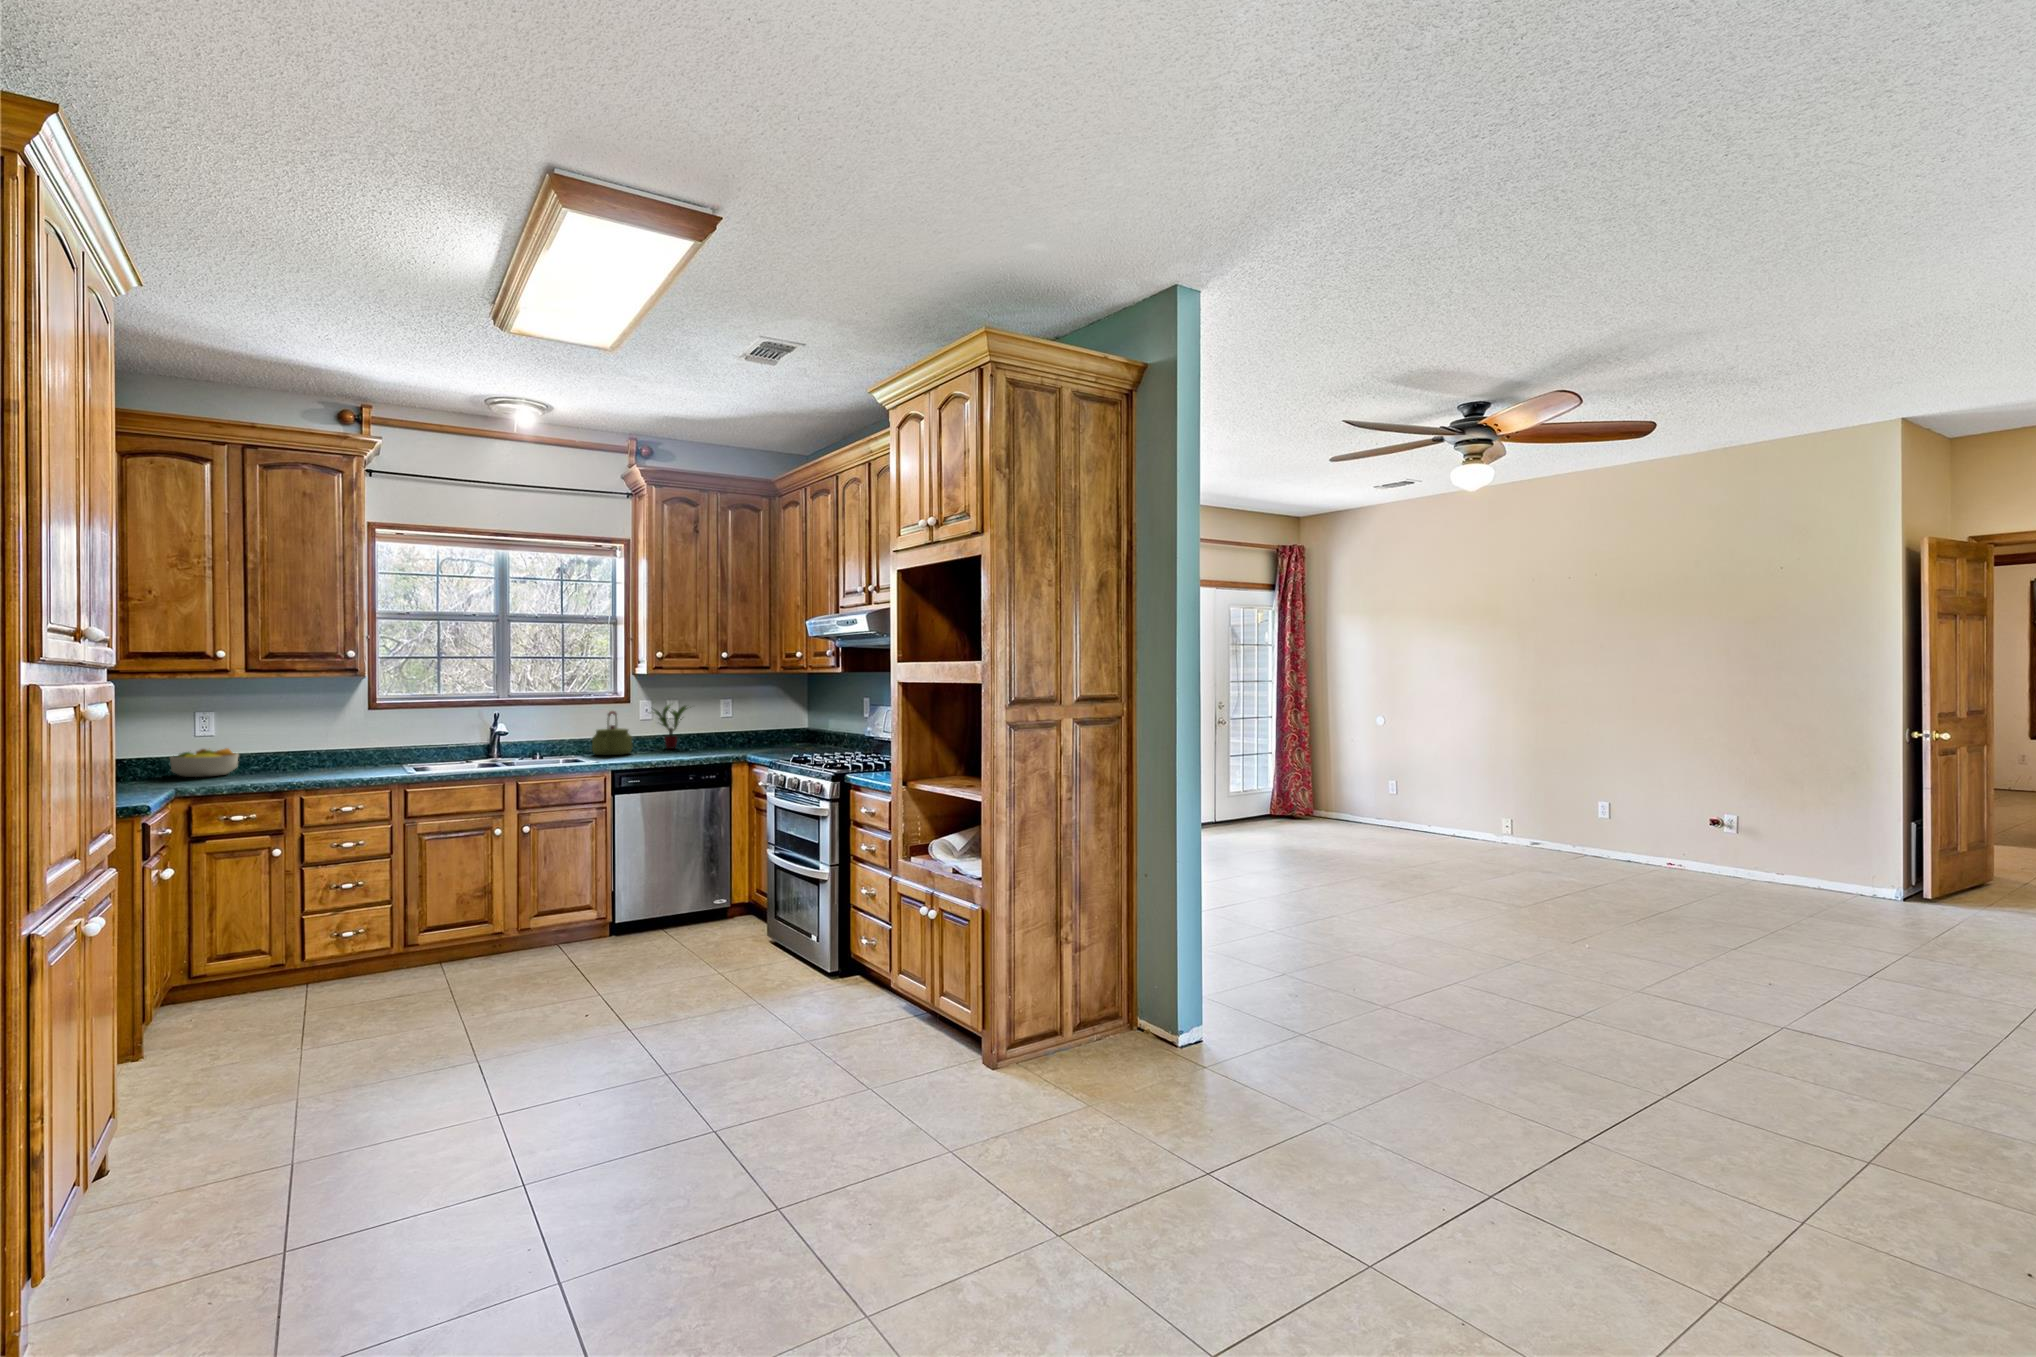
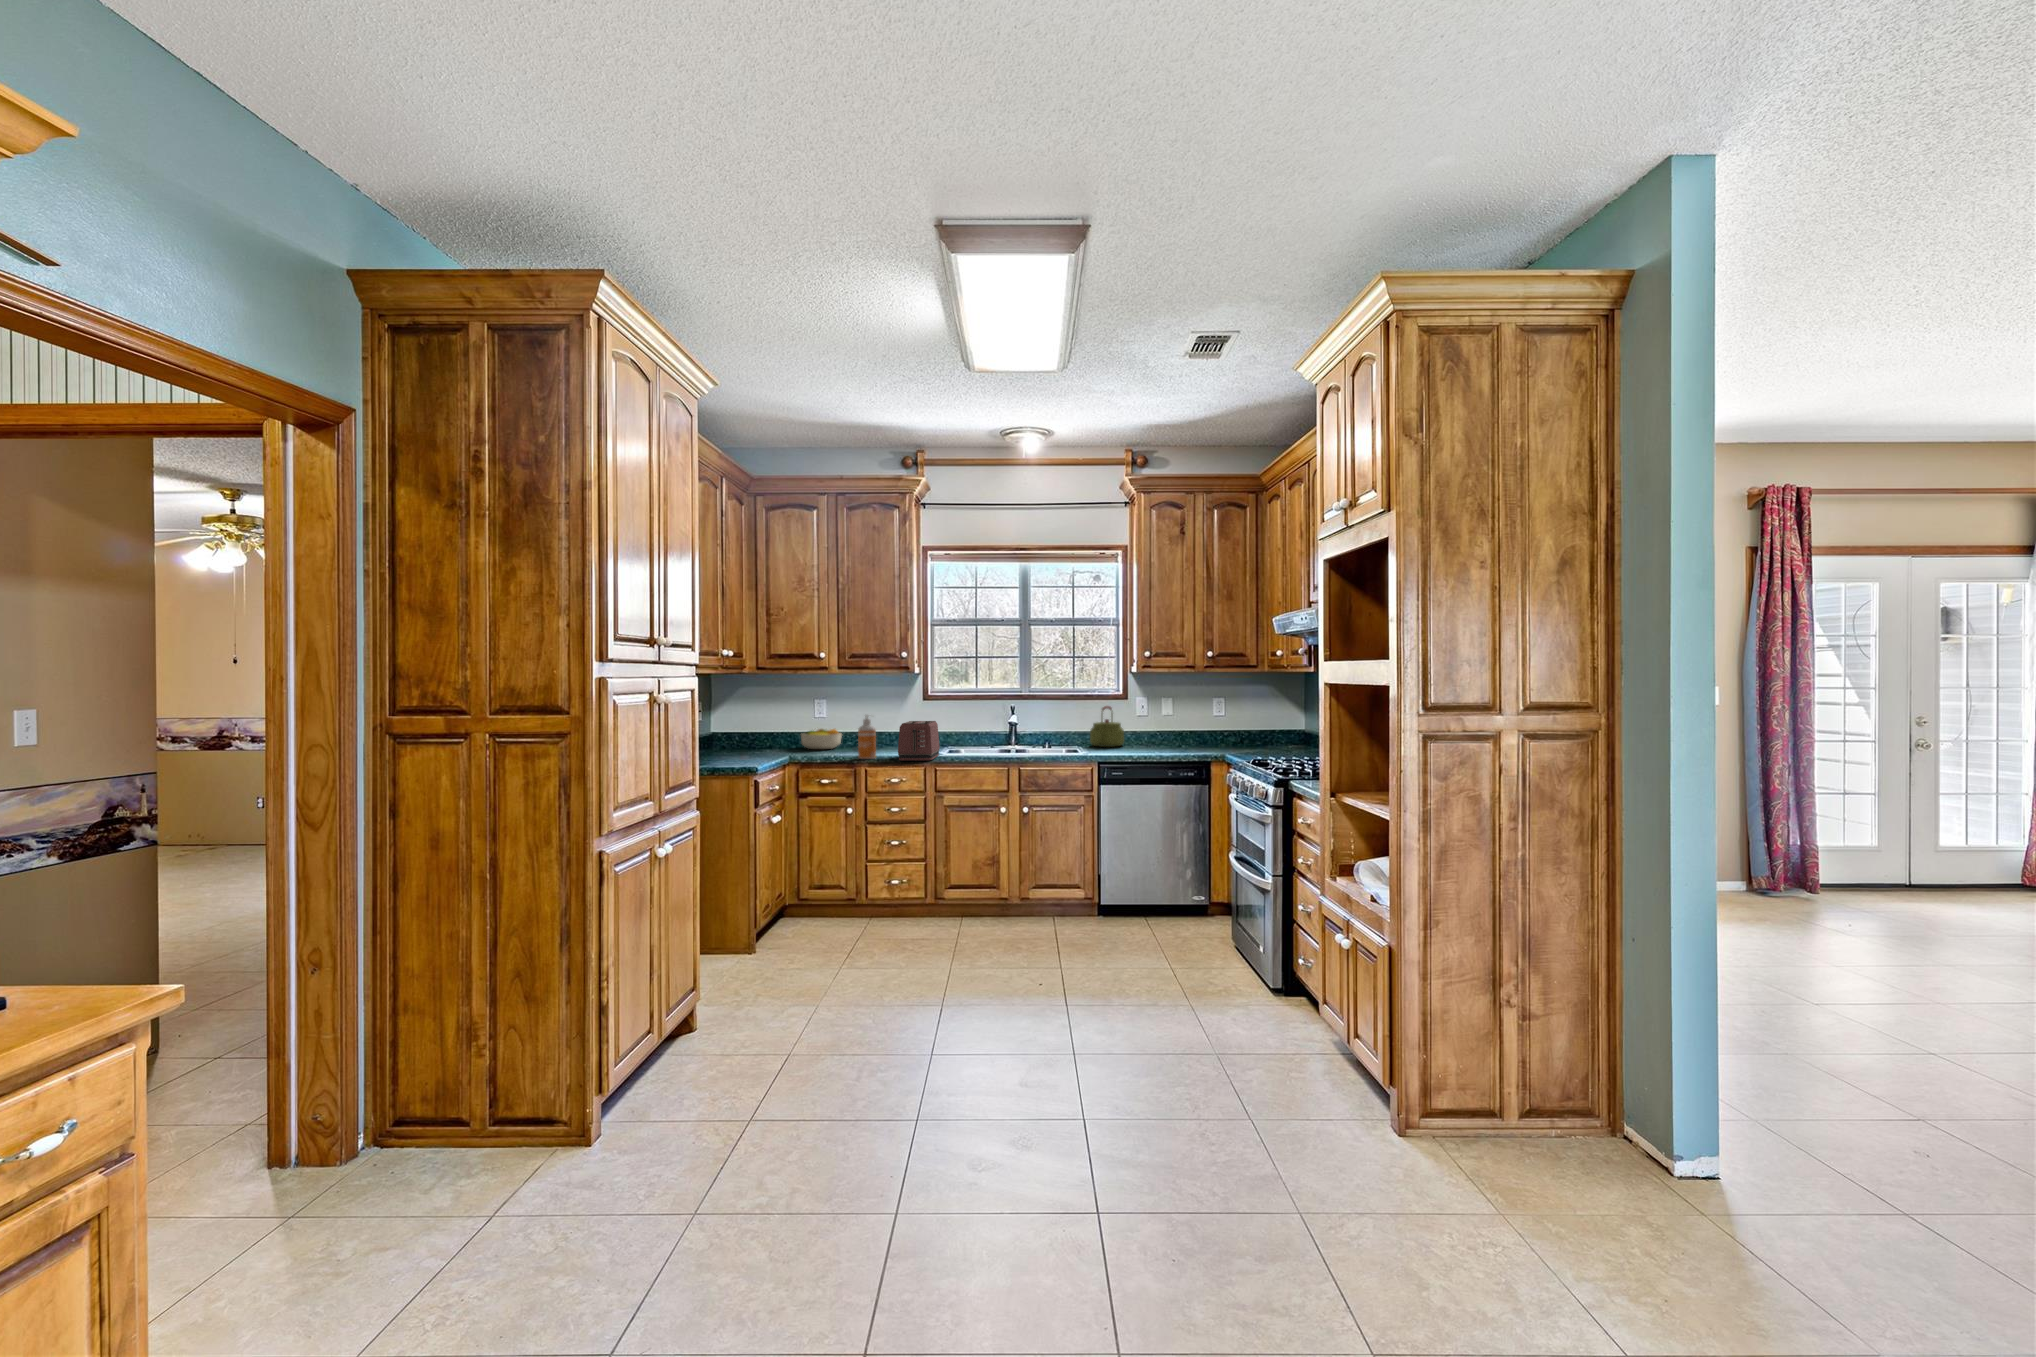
potted plant: present [654,705,687,749] -> none [1140,699,1186,743]
soap dispenser: none [289,727,317,784] -> present [858,715,876,759]
toaster: none [356,733,408,782] -> present [898,721,940,761]

